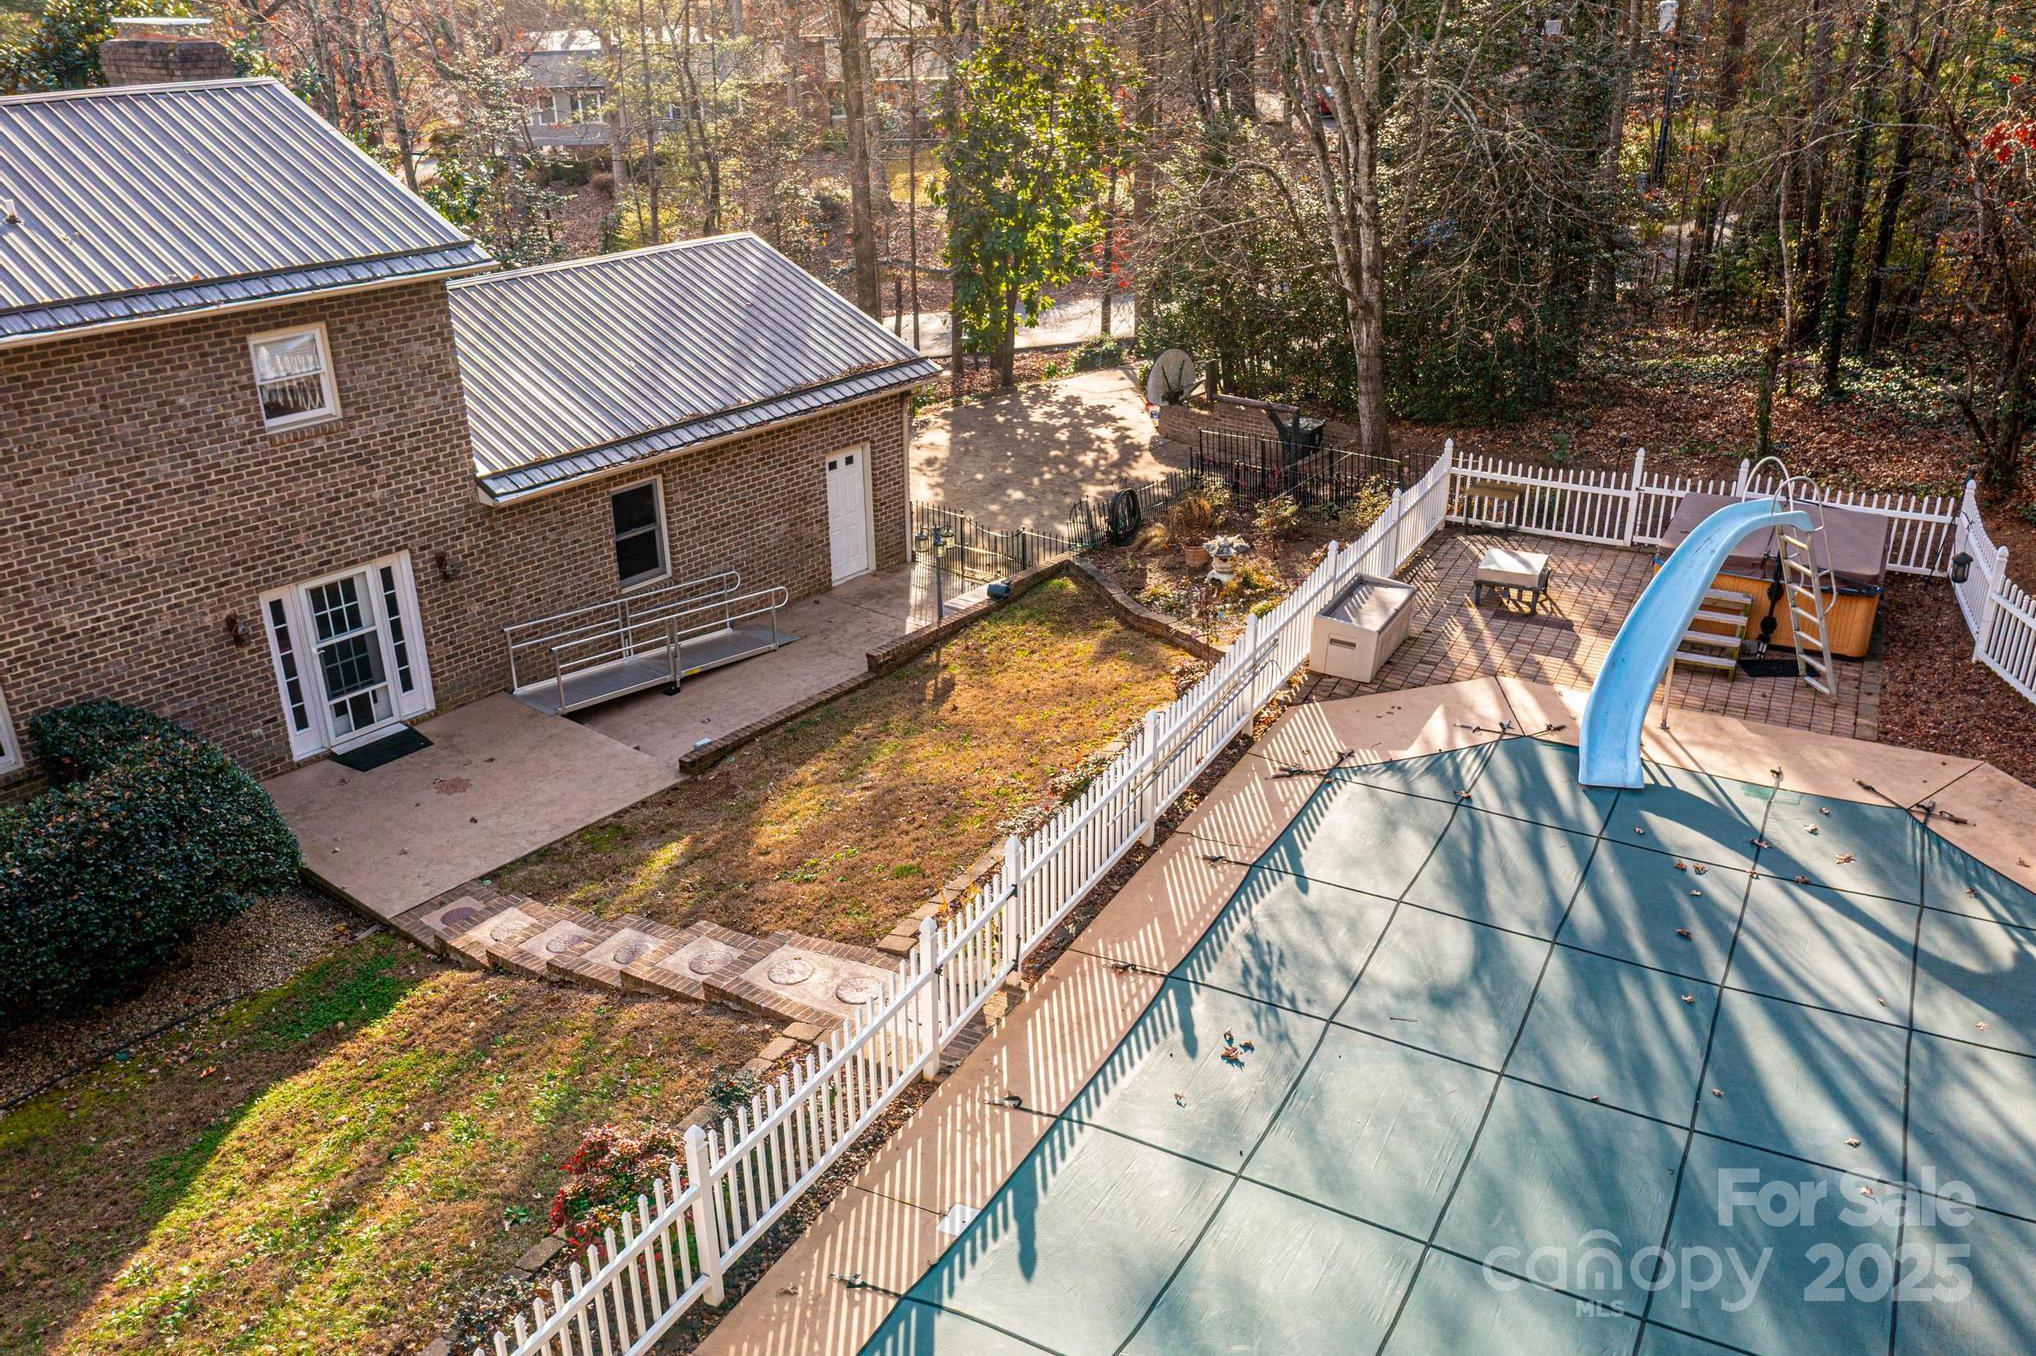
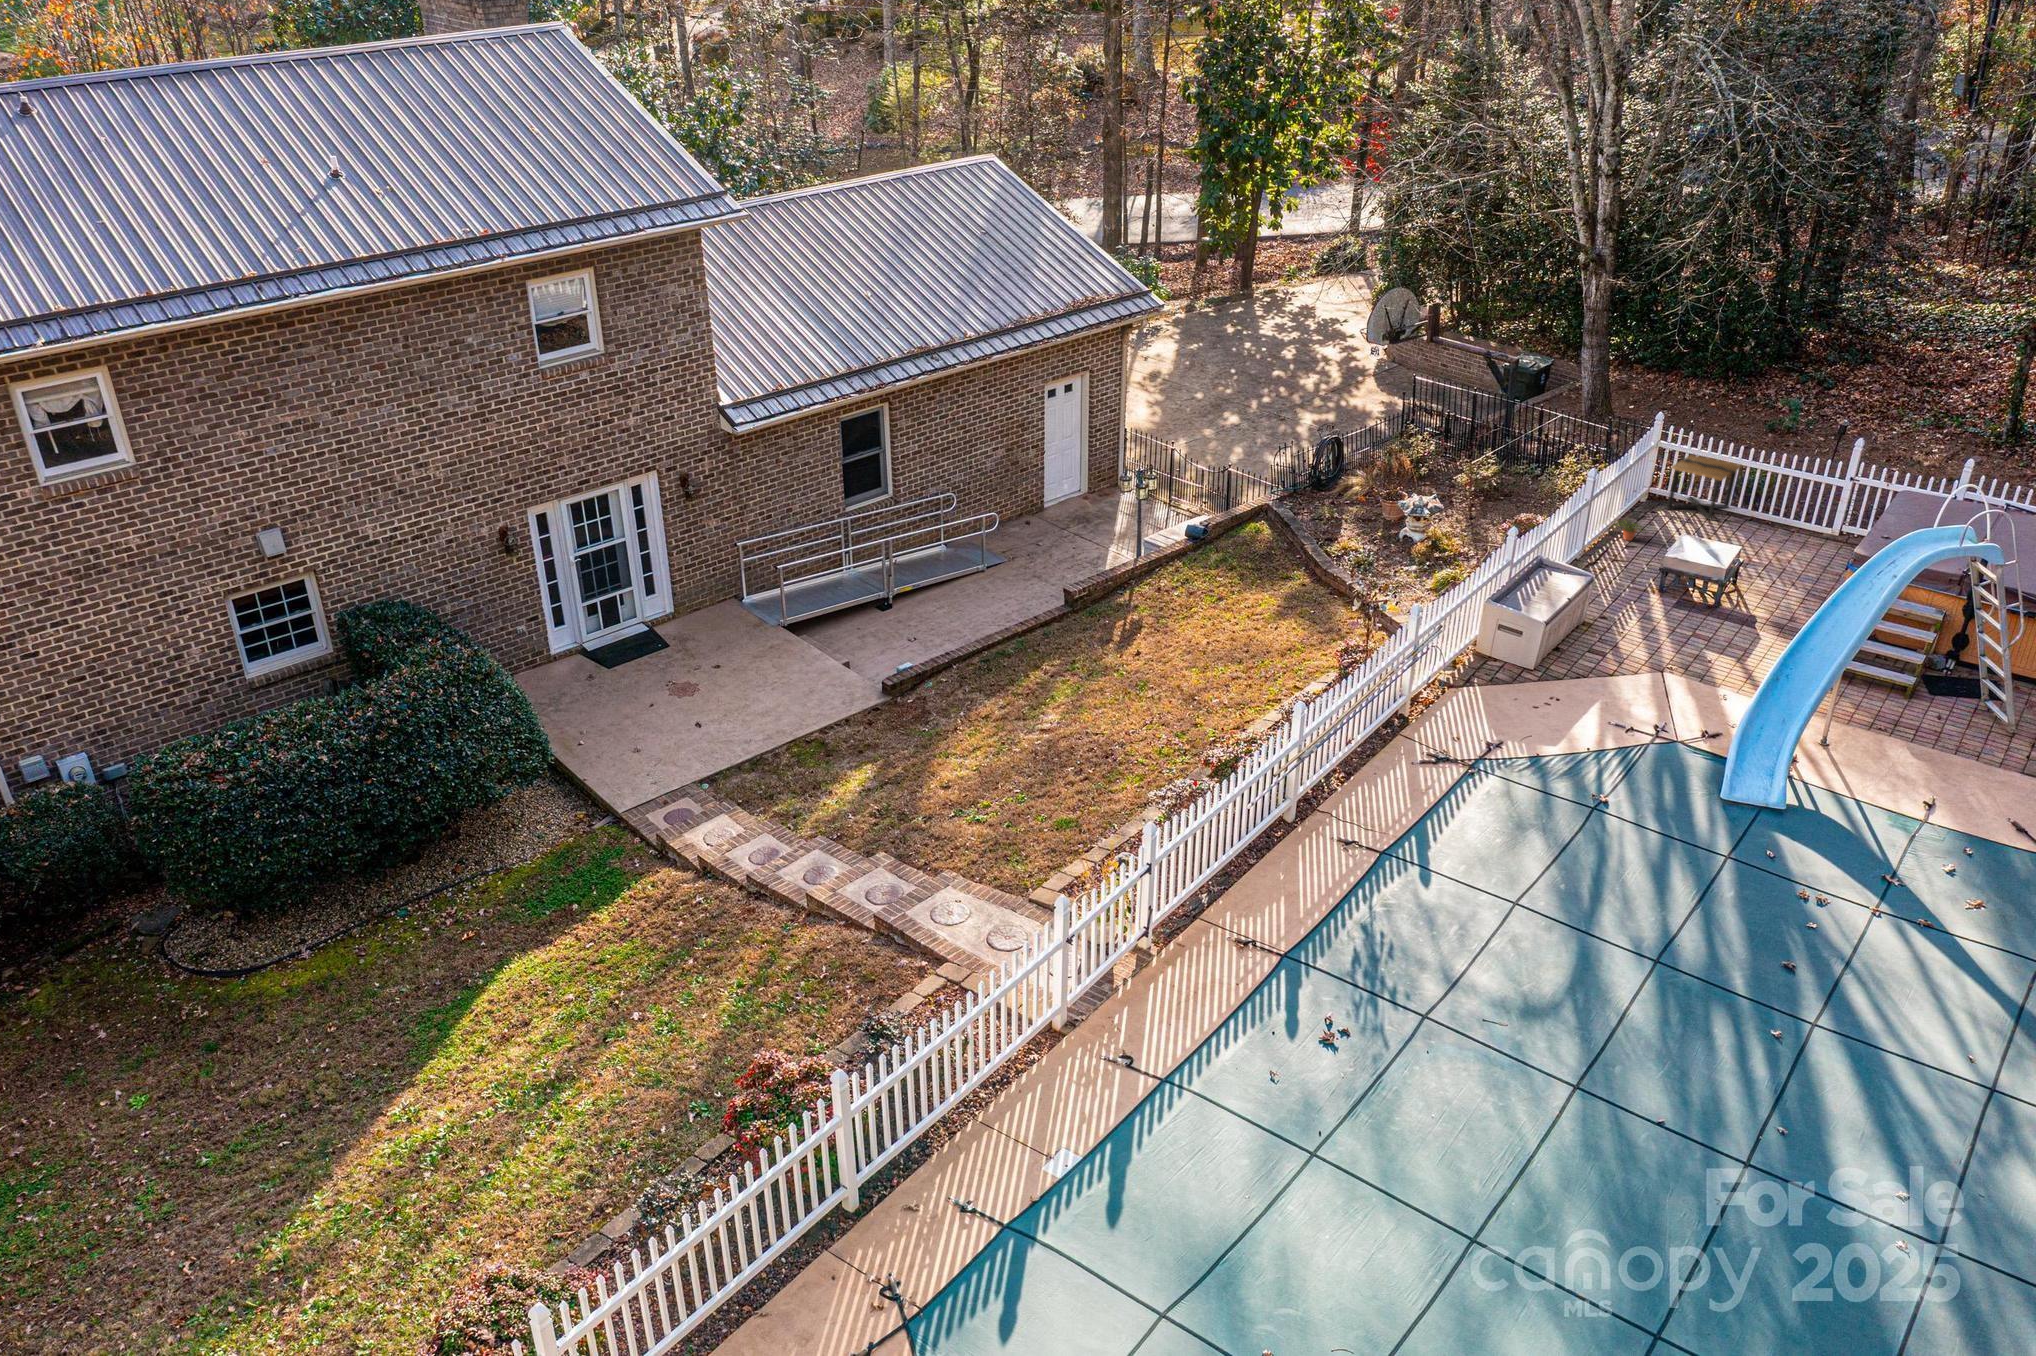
potted plant: none [1415,543,1452,564] -> present [1613,520,1646,541]

